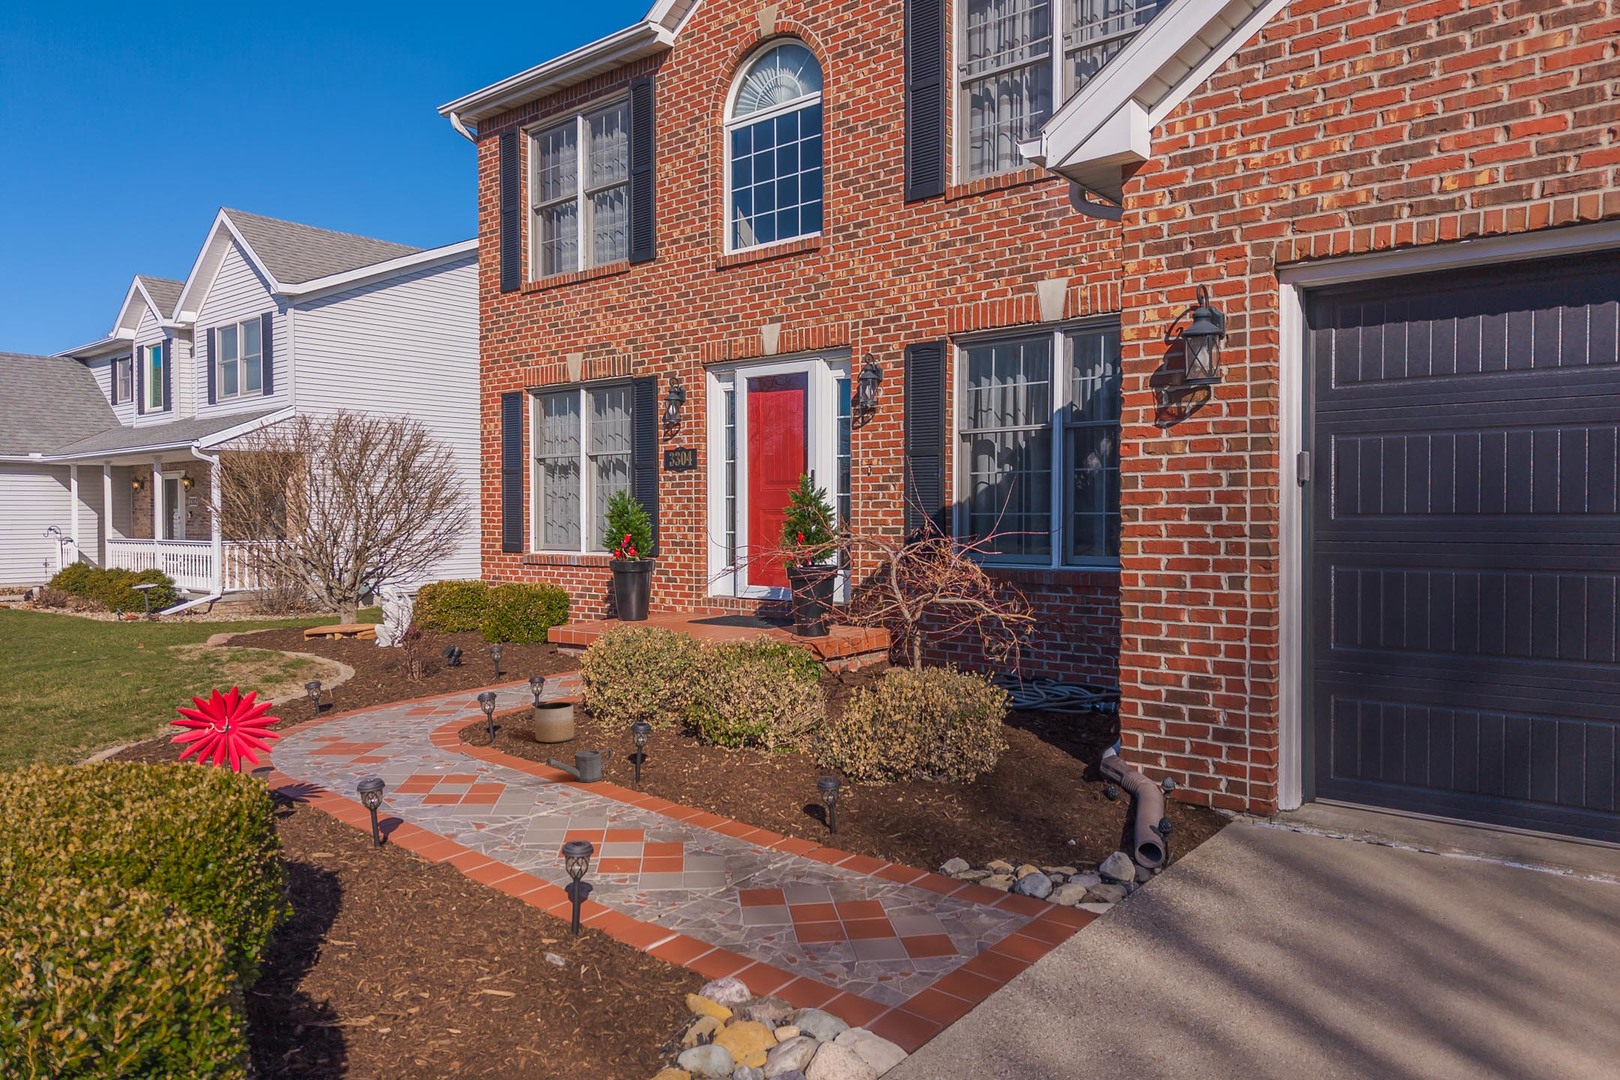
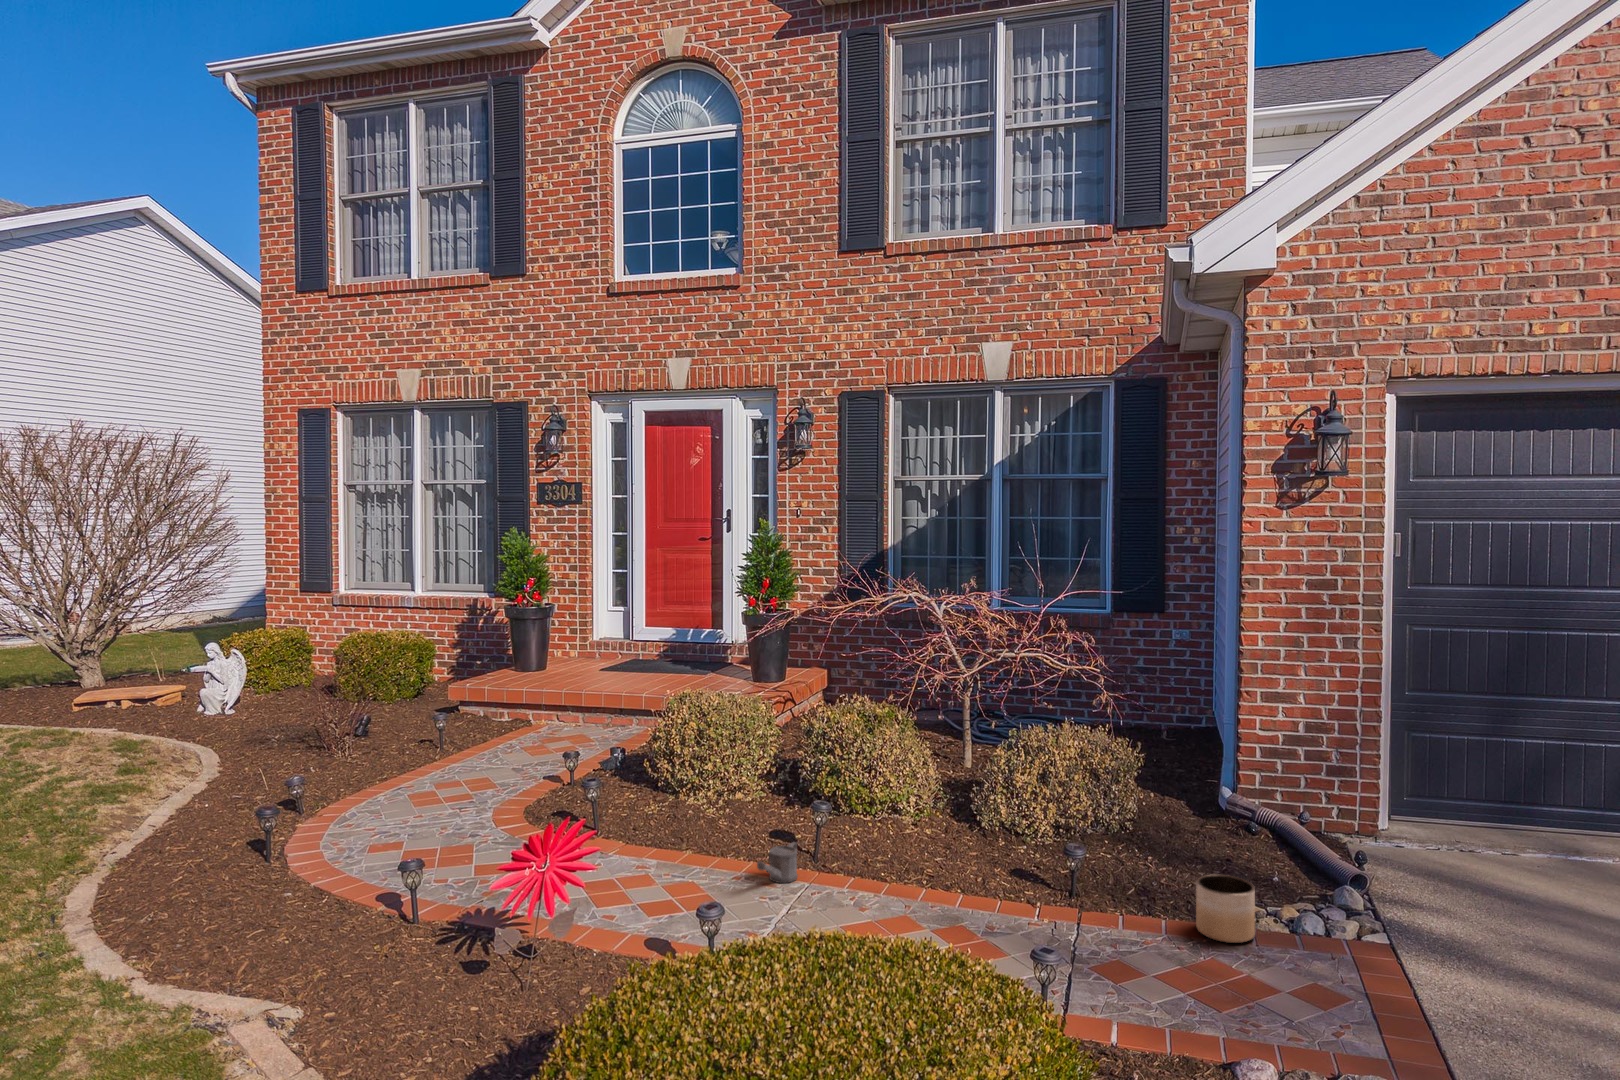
planter: present [535,702,574,743] -> present [1196,874,1255,943]

